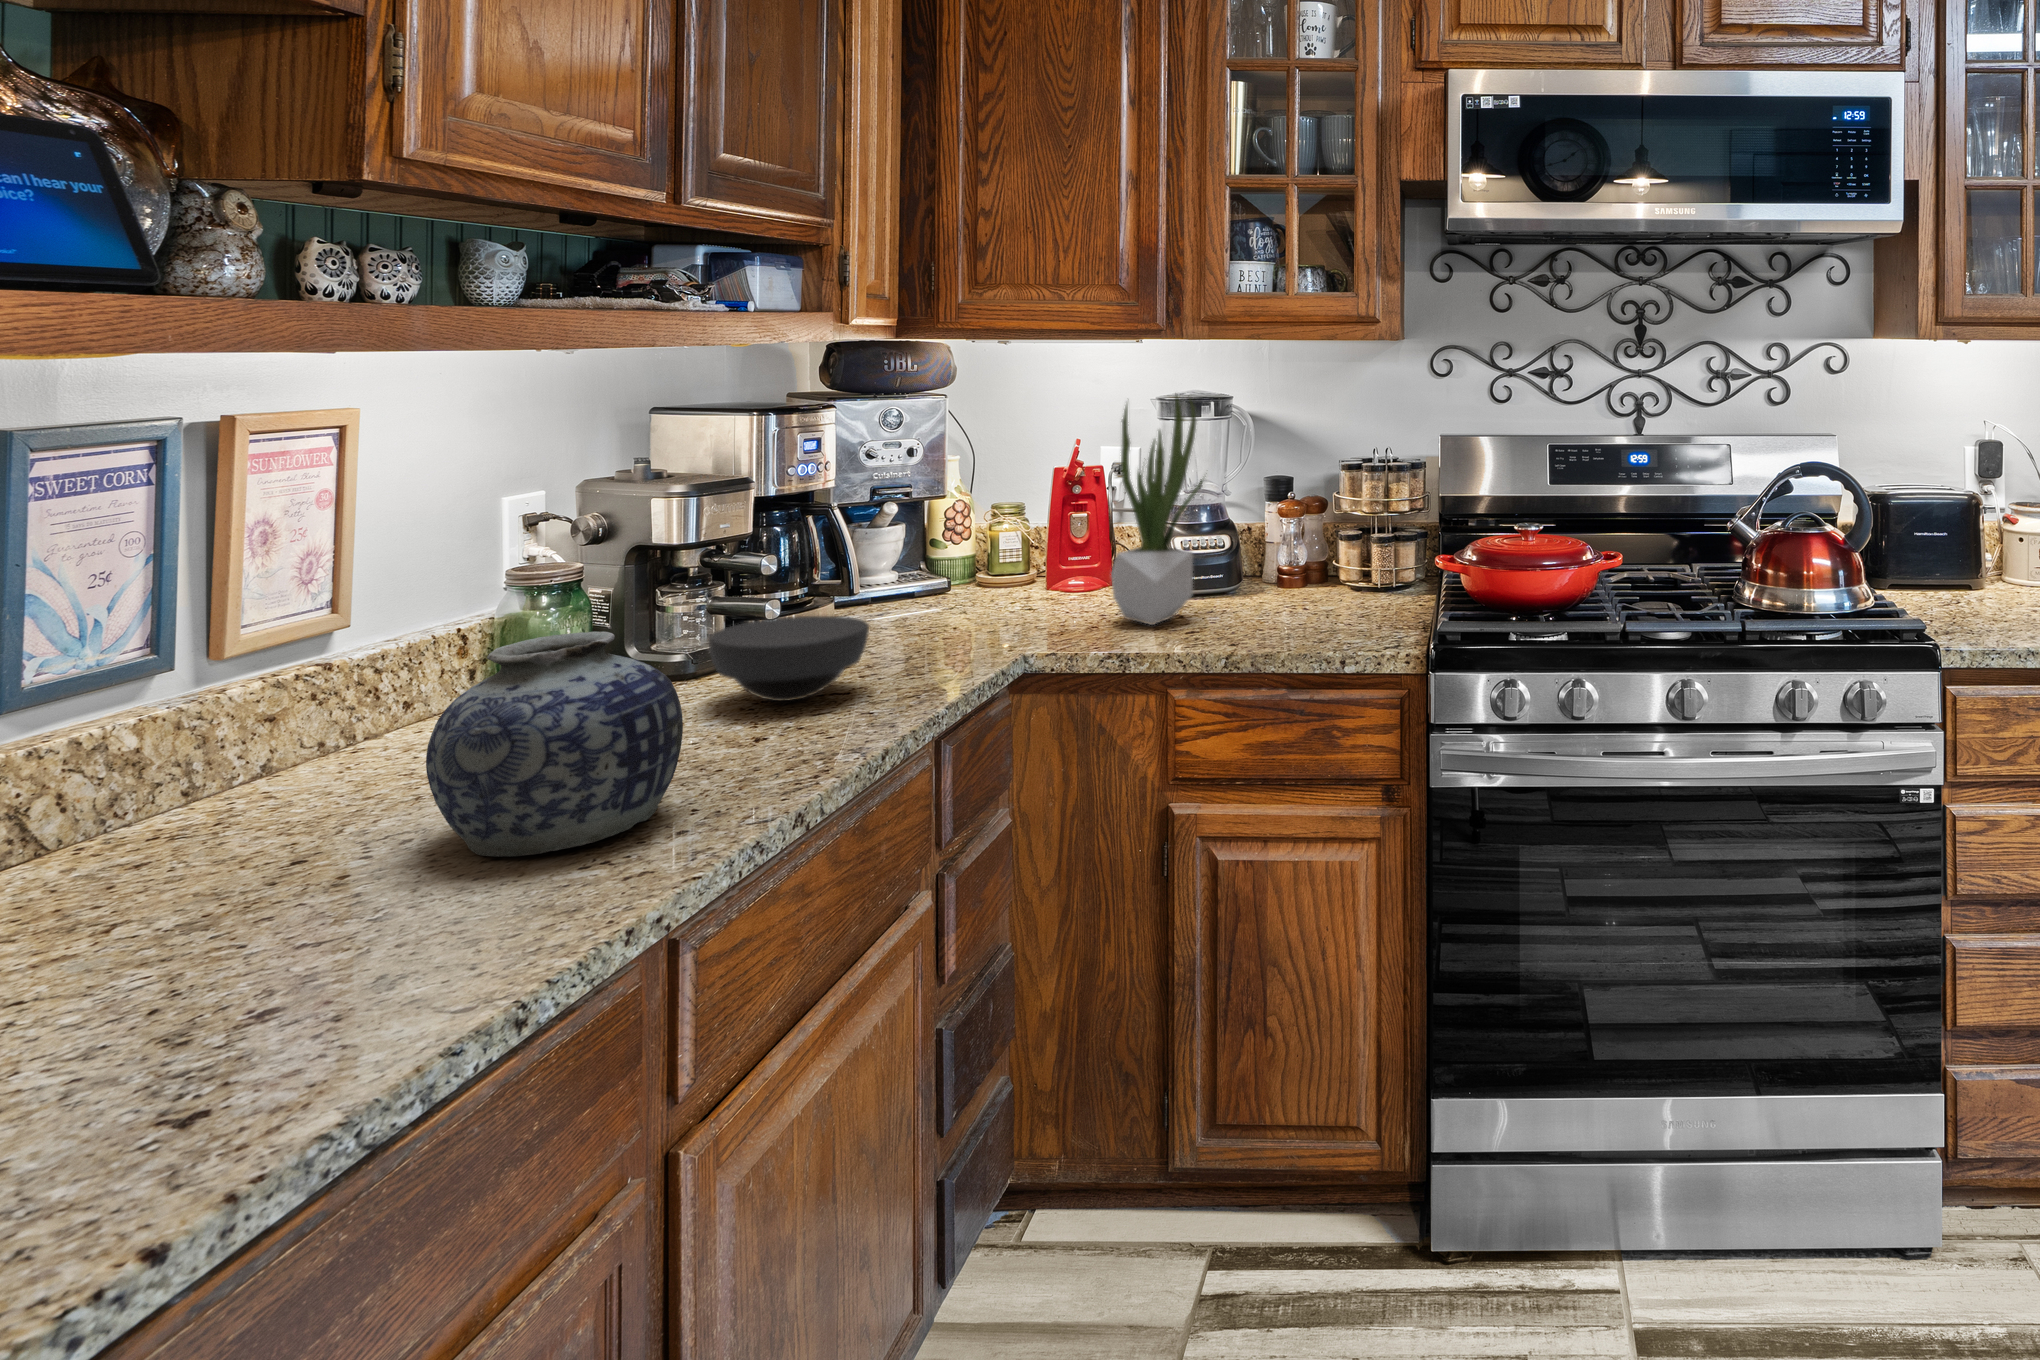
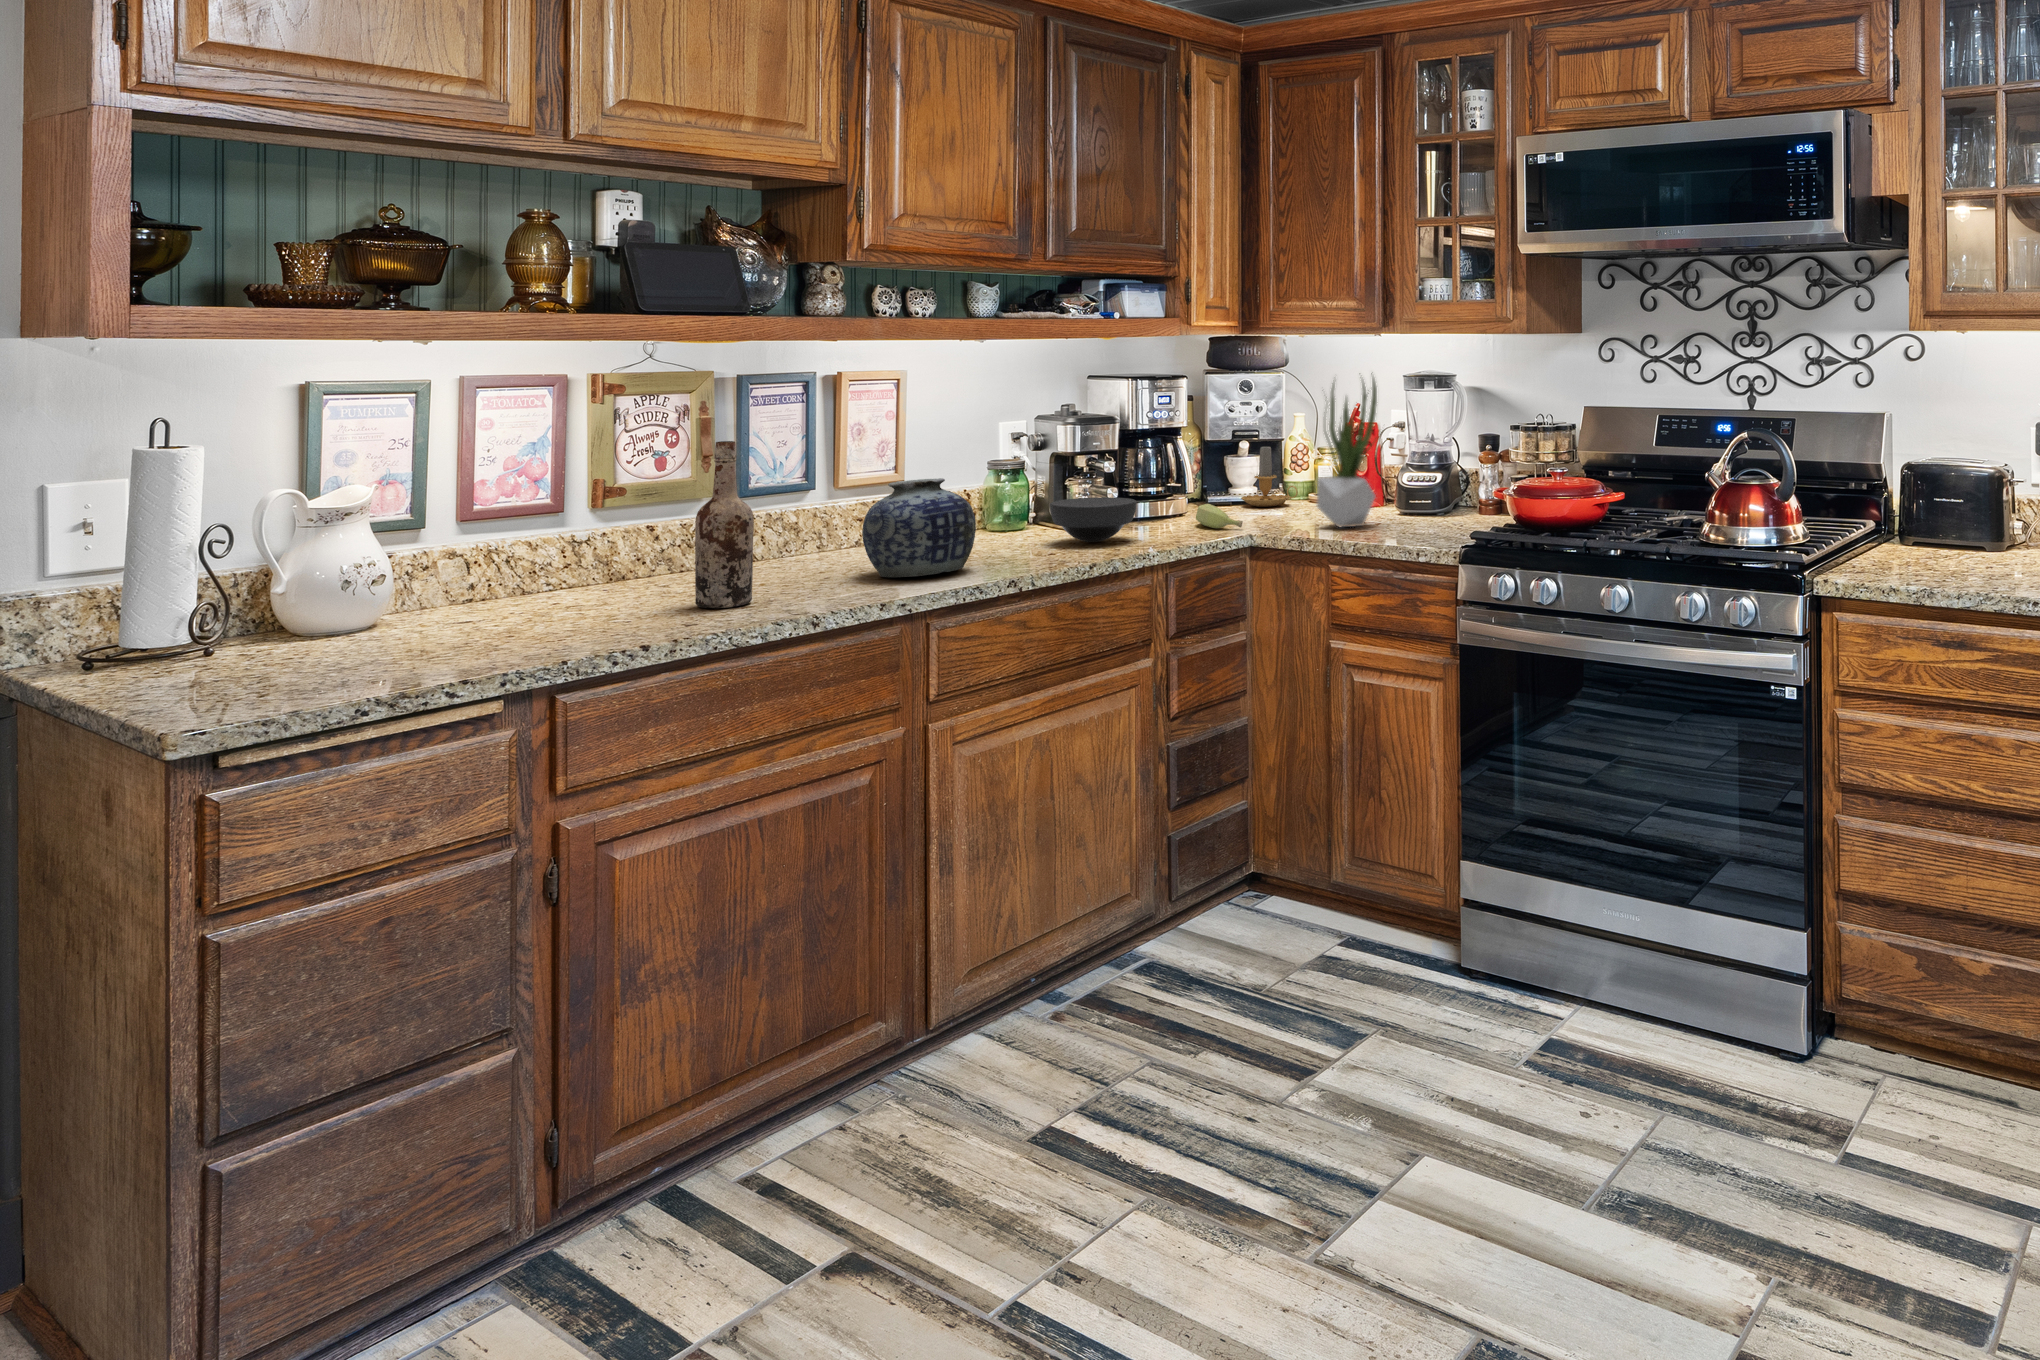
candle: none [898,500,992,595] -> present [1241,446,1298,507]
banana: none [900,606,1001,646] -> present [1196,504,1243,528]
wine bottle: none [68,617,244,1059] -> present [695,441,754,608]

